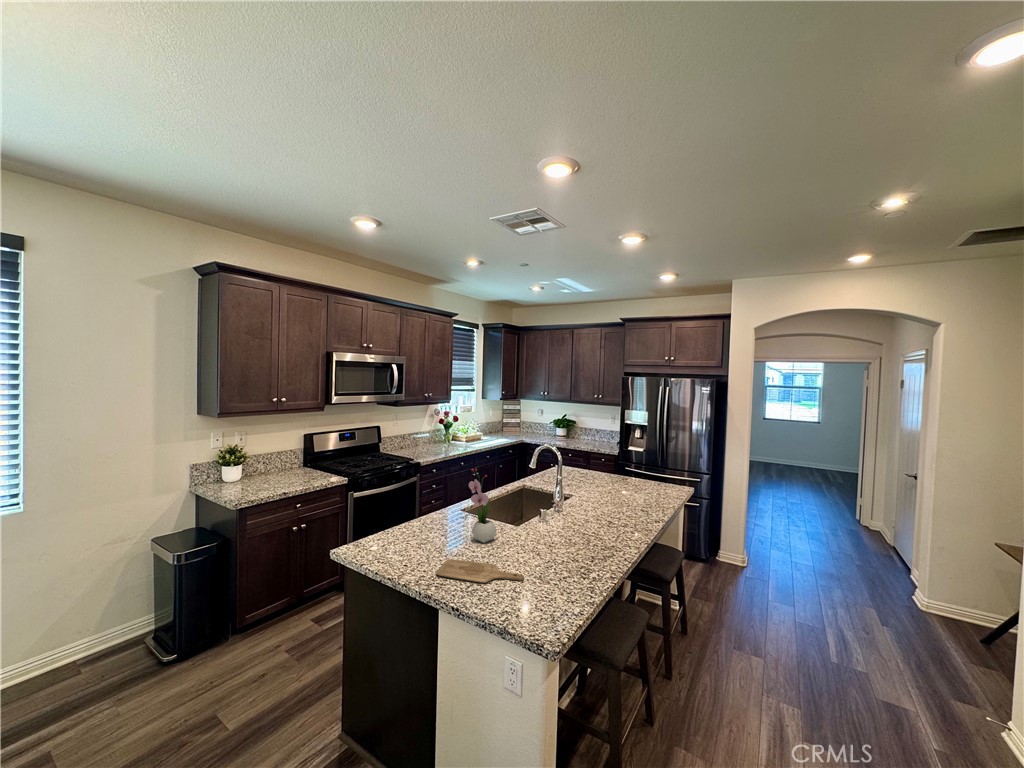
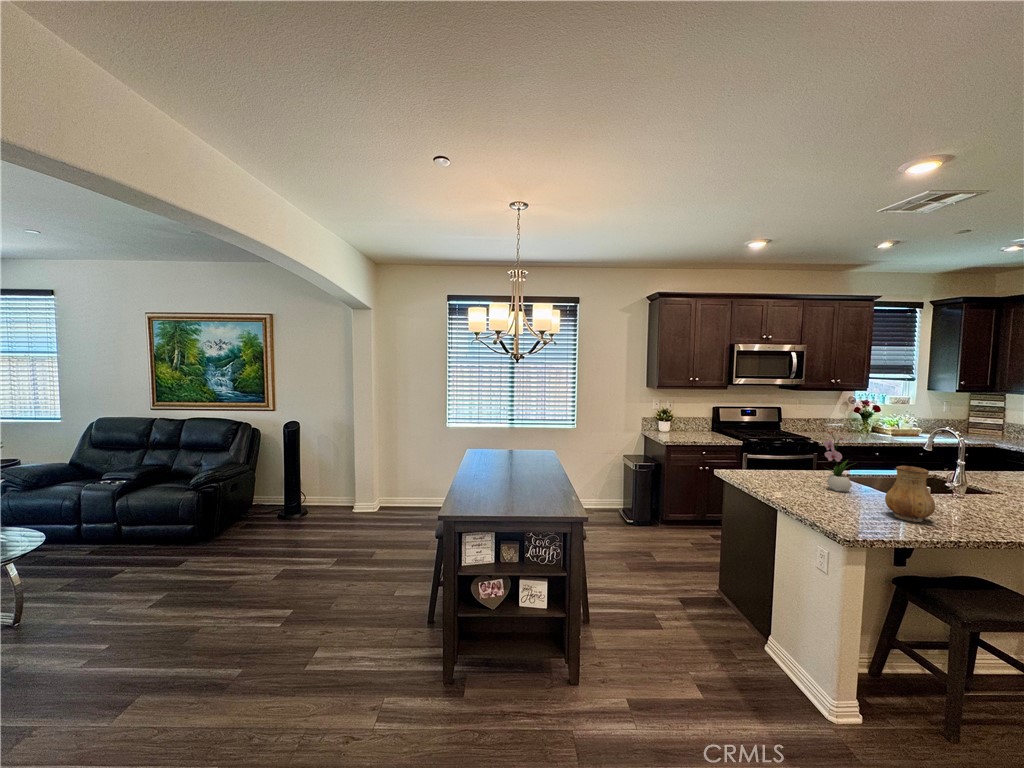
ceramic pitcher: none [543,503,585,570] -> present [885,466,935,522]
cutting board: present [436,559,524,583] -> none [780,489,856,512]

